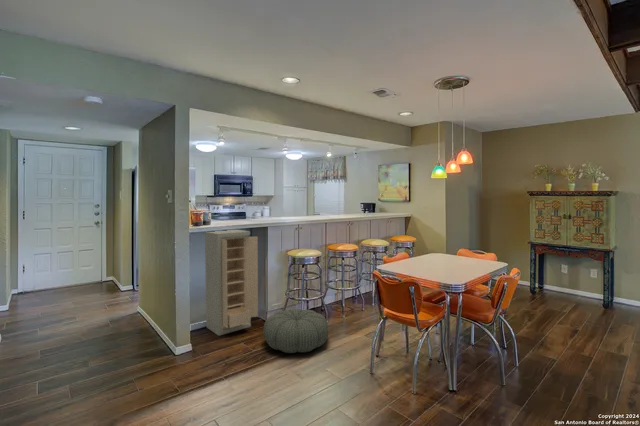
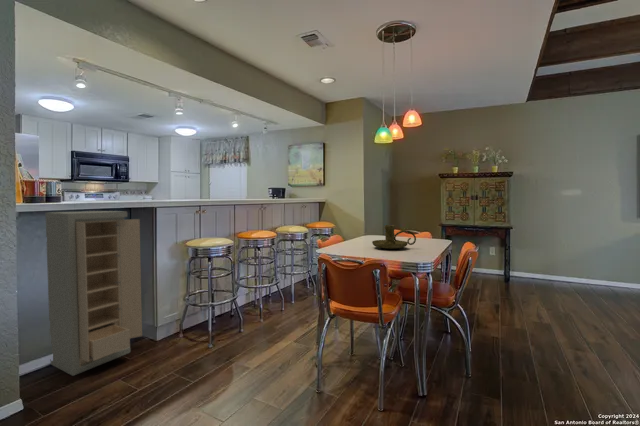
candle holder: none [419,250,455,270] -> present [372,225,416,249]
pouf: present [263,309,328,353] -> none [152,317,253,387]

